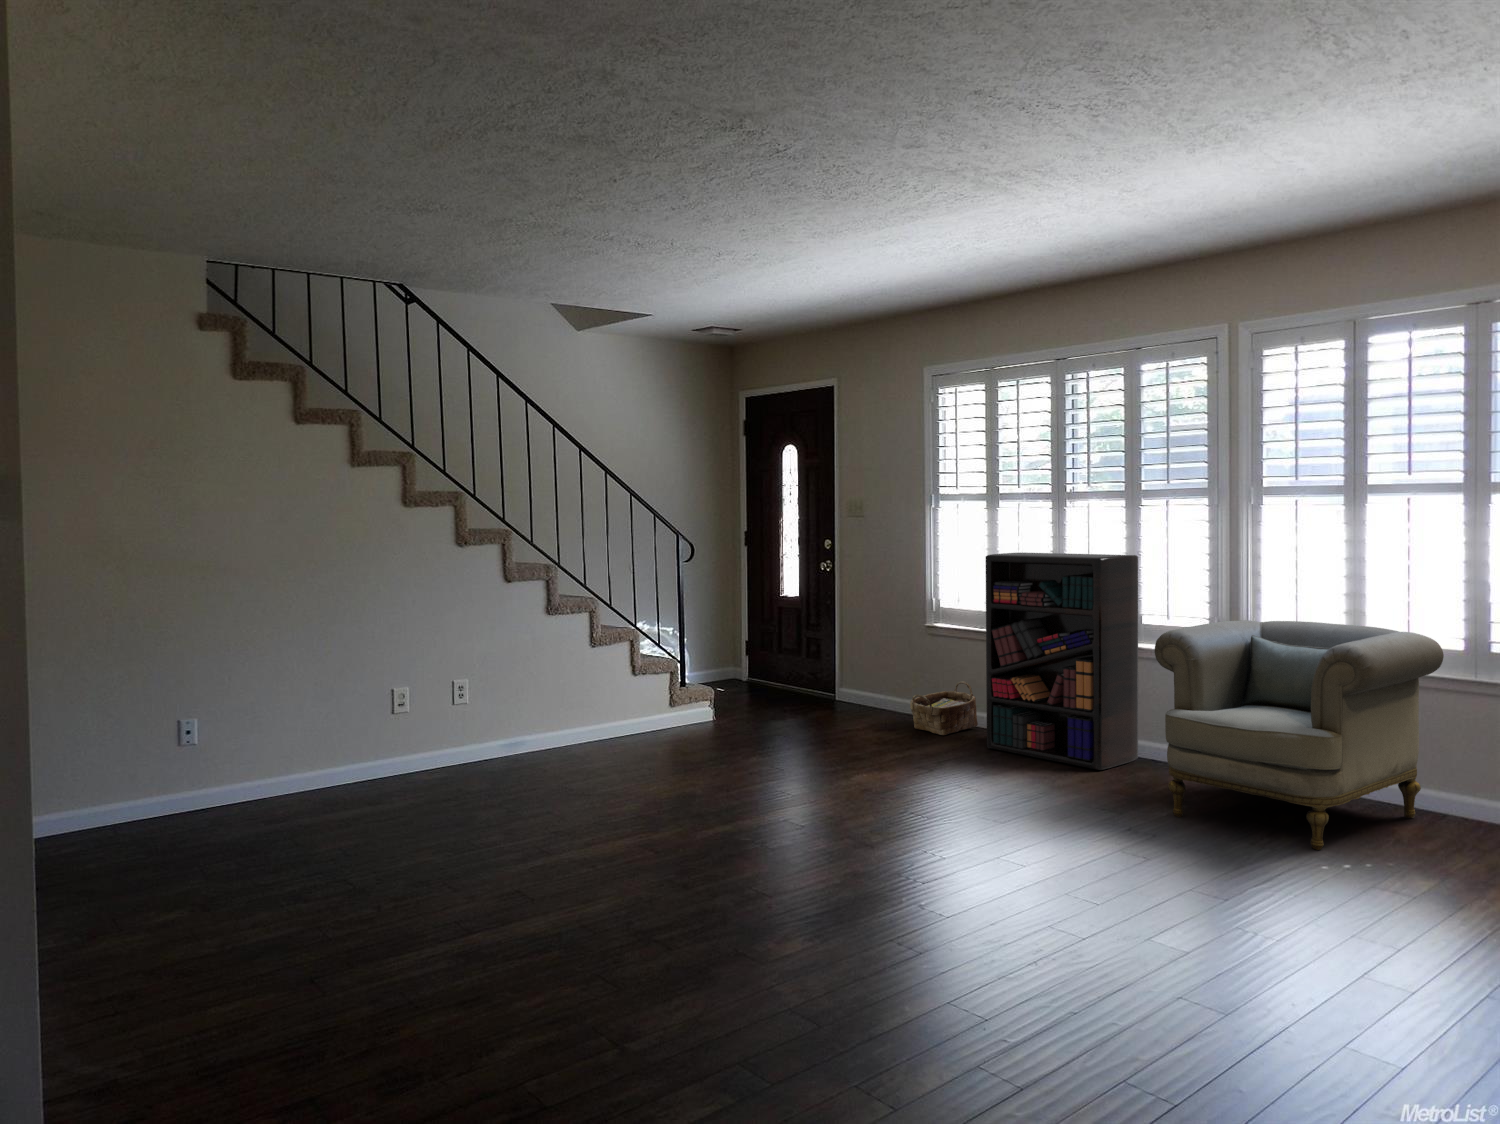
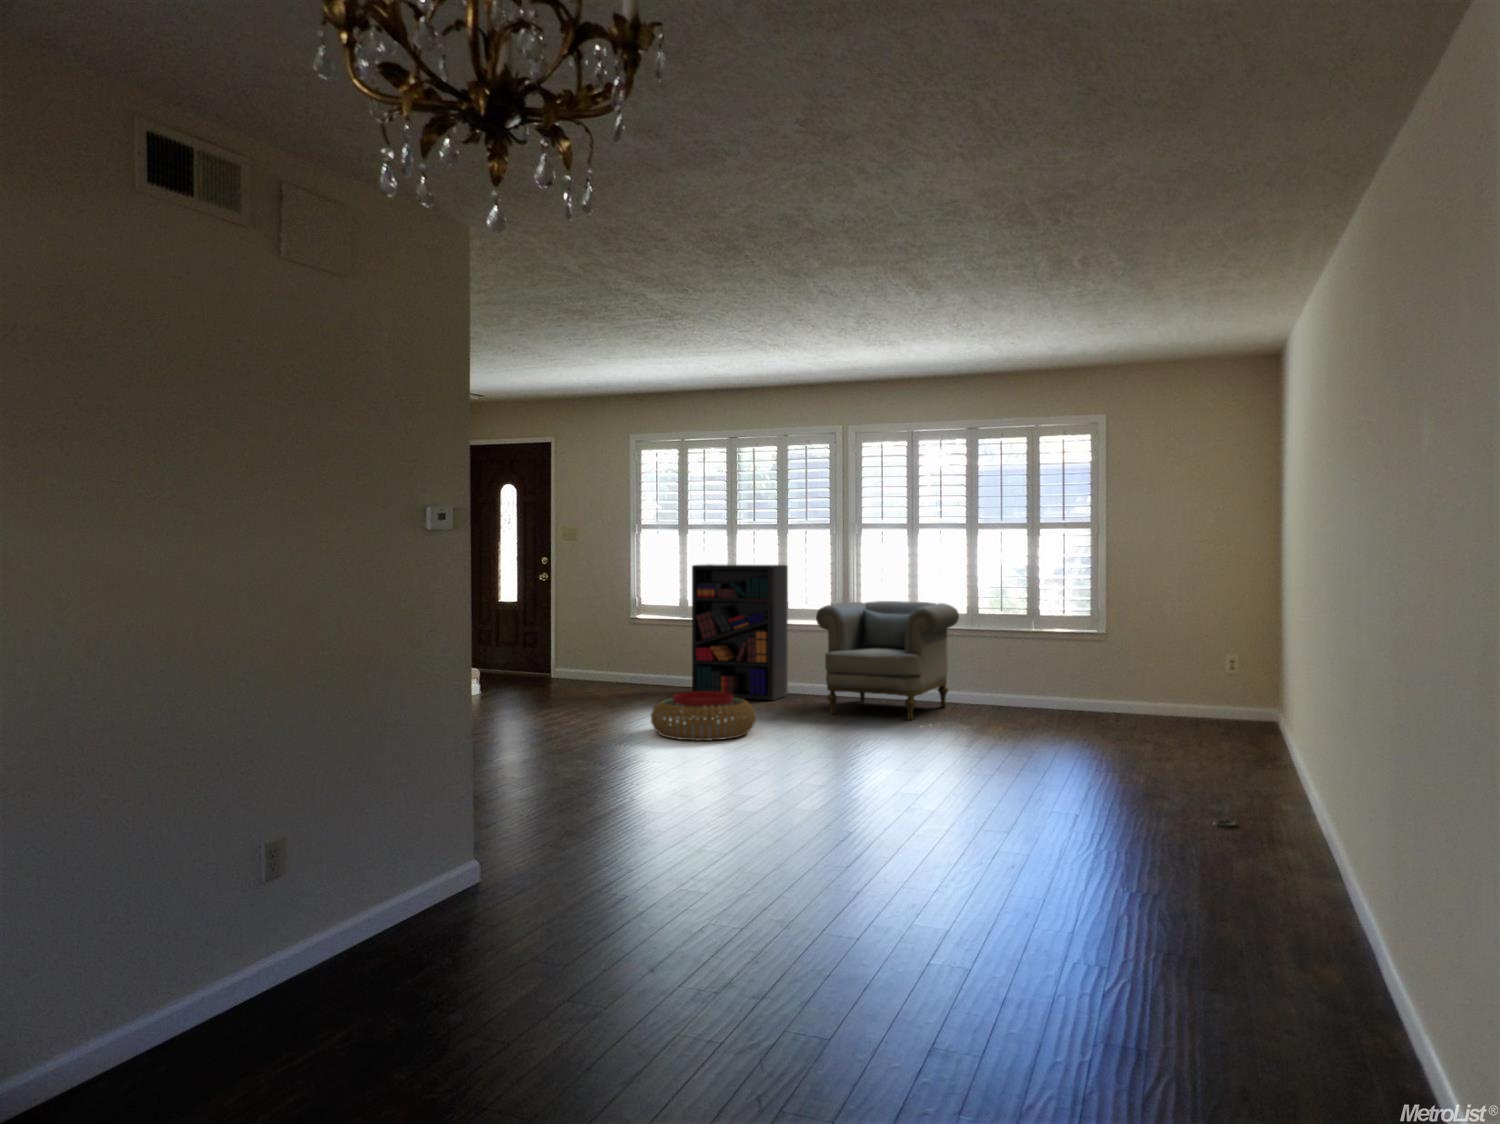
woven basket: present [910,681,978,735] -> none [629,656,674,692]
pouf: none [828,770,1000,865] -> present [651,691,755,741]

